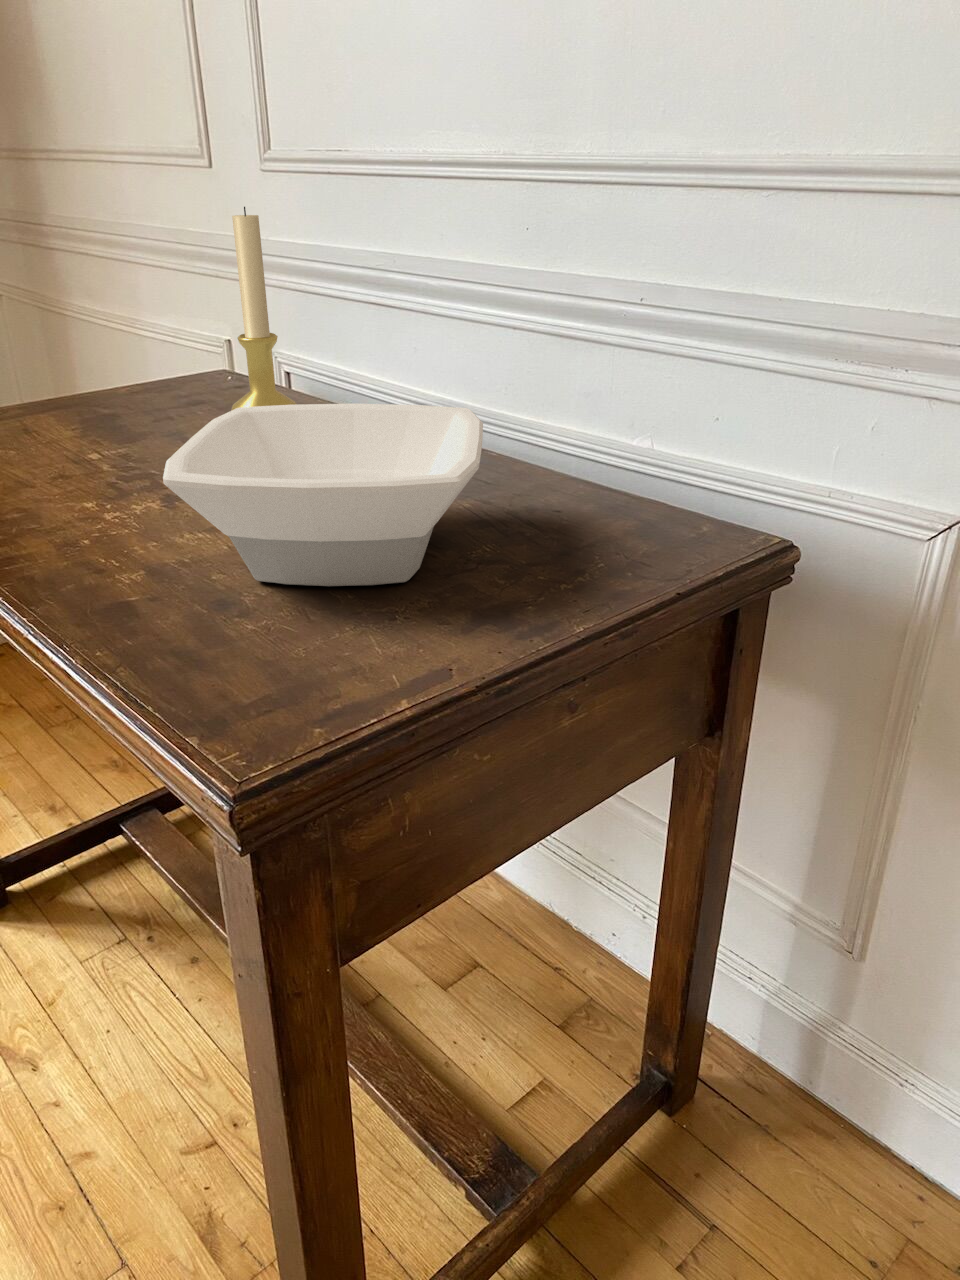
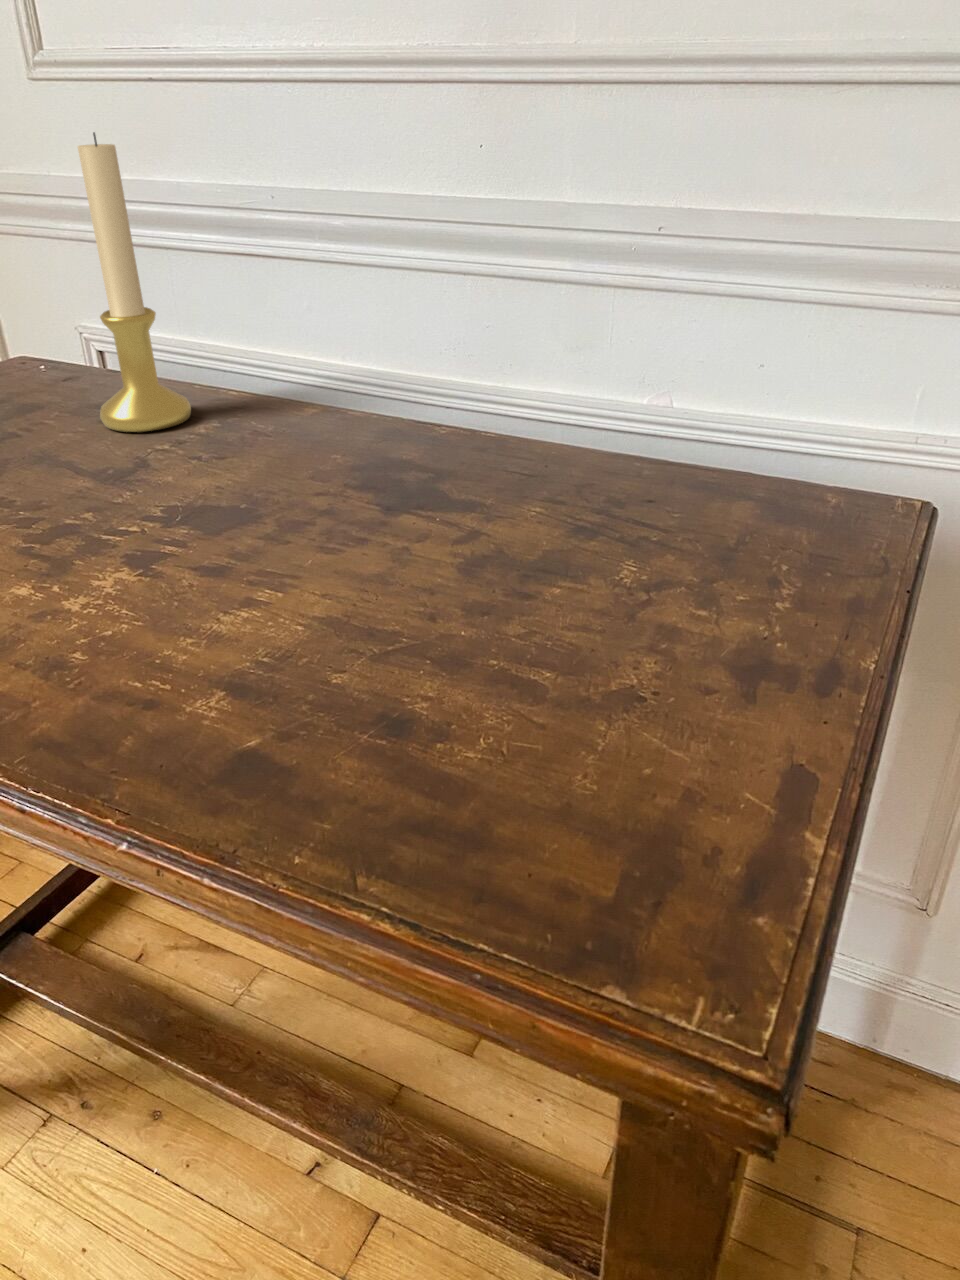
bowl: present [163,404,483,586] -> none [249,395,731,683]

